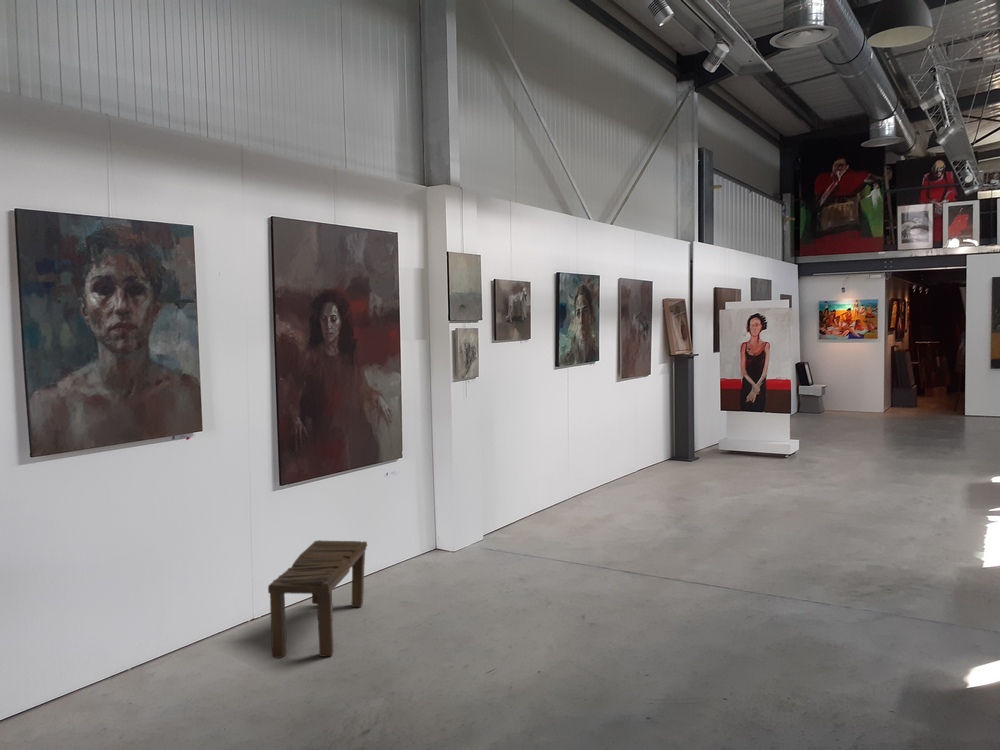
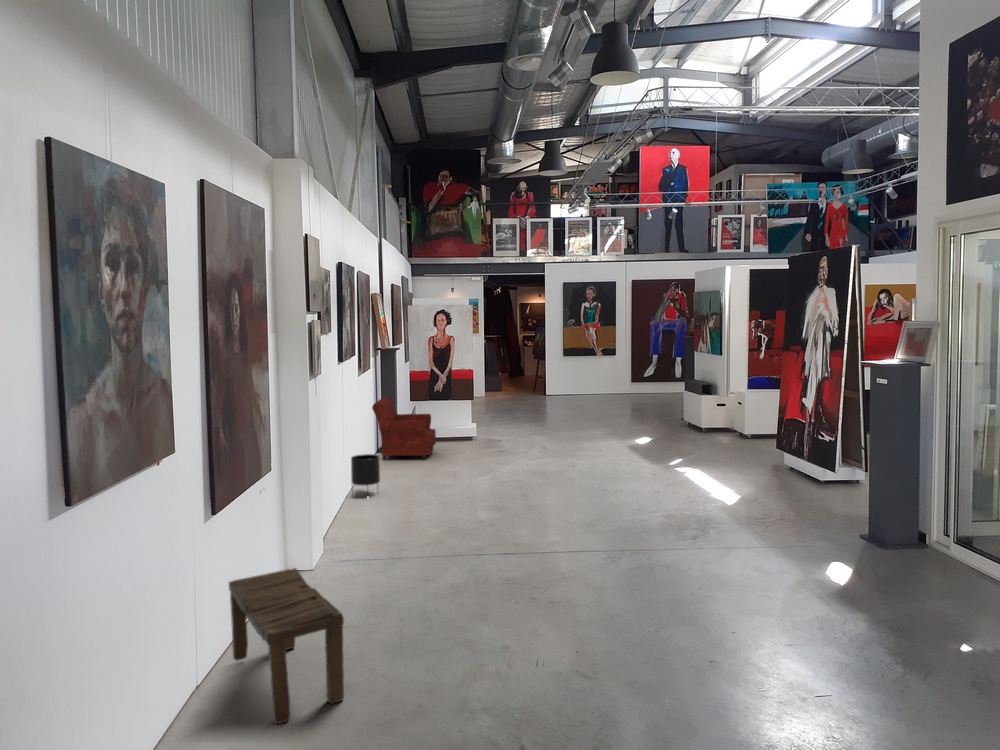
armchair: none [654,402,727,470] -> present [372,397,436,460]
planter: none [583,456,610,499] -> present [351,454,380,486]

